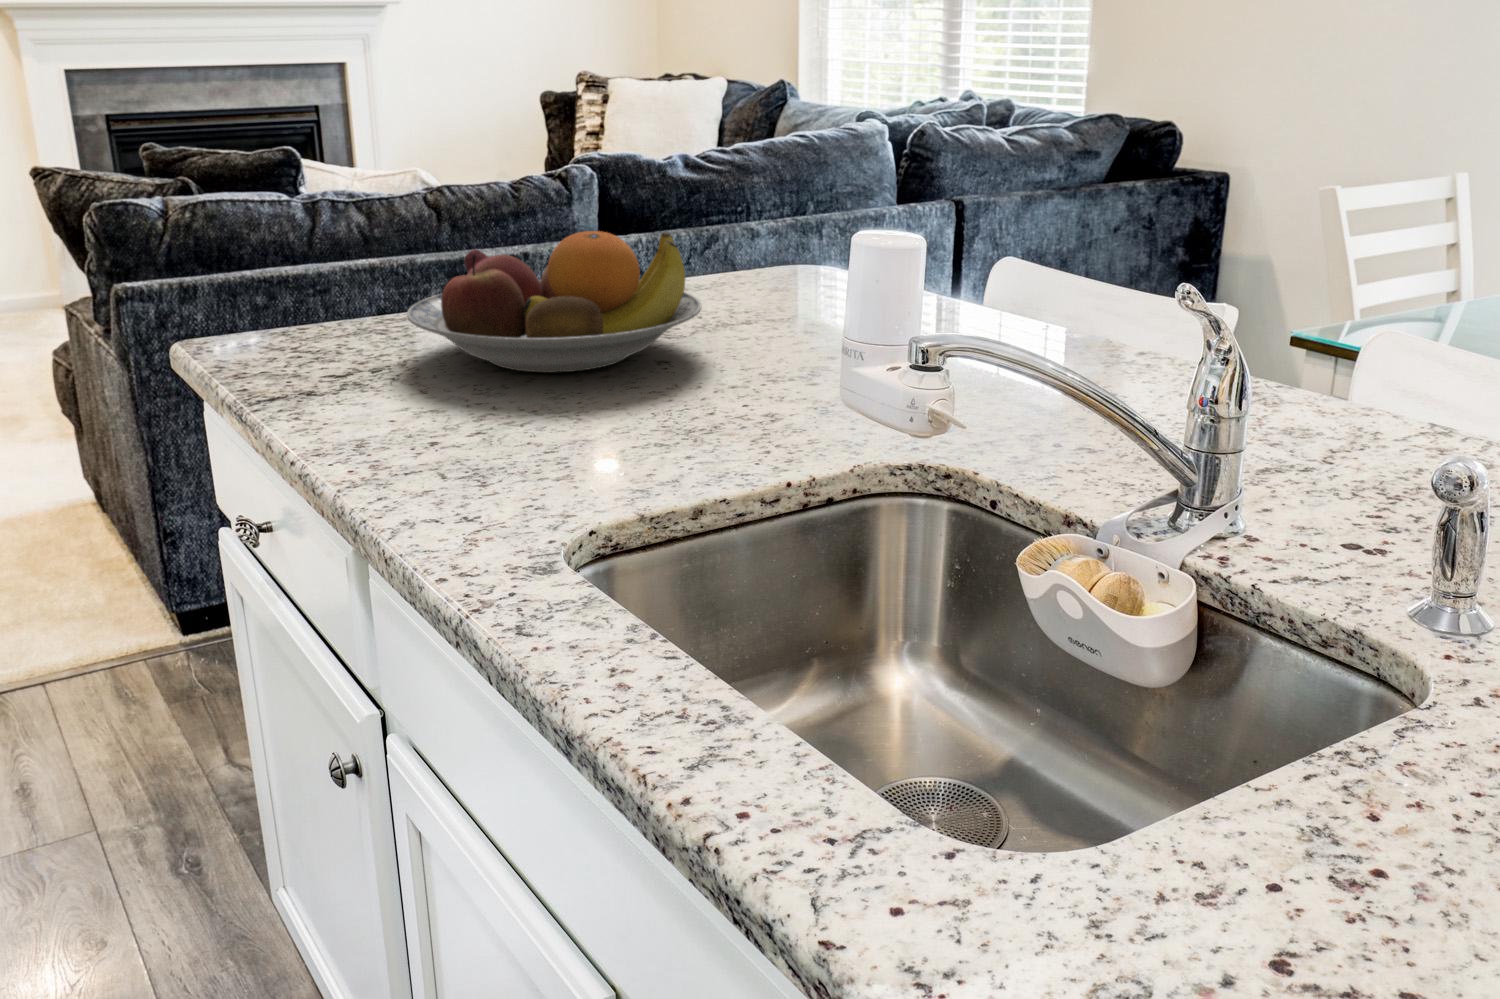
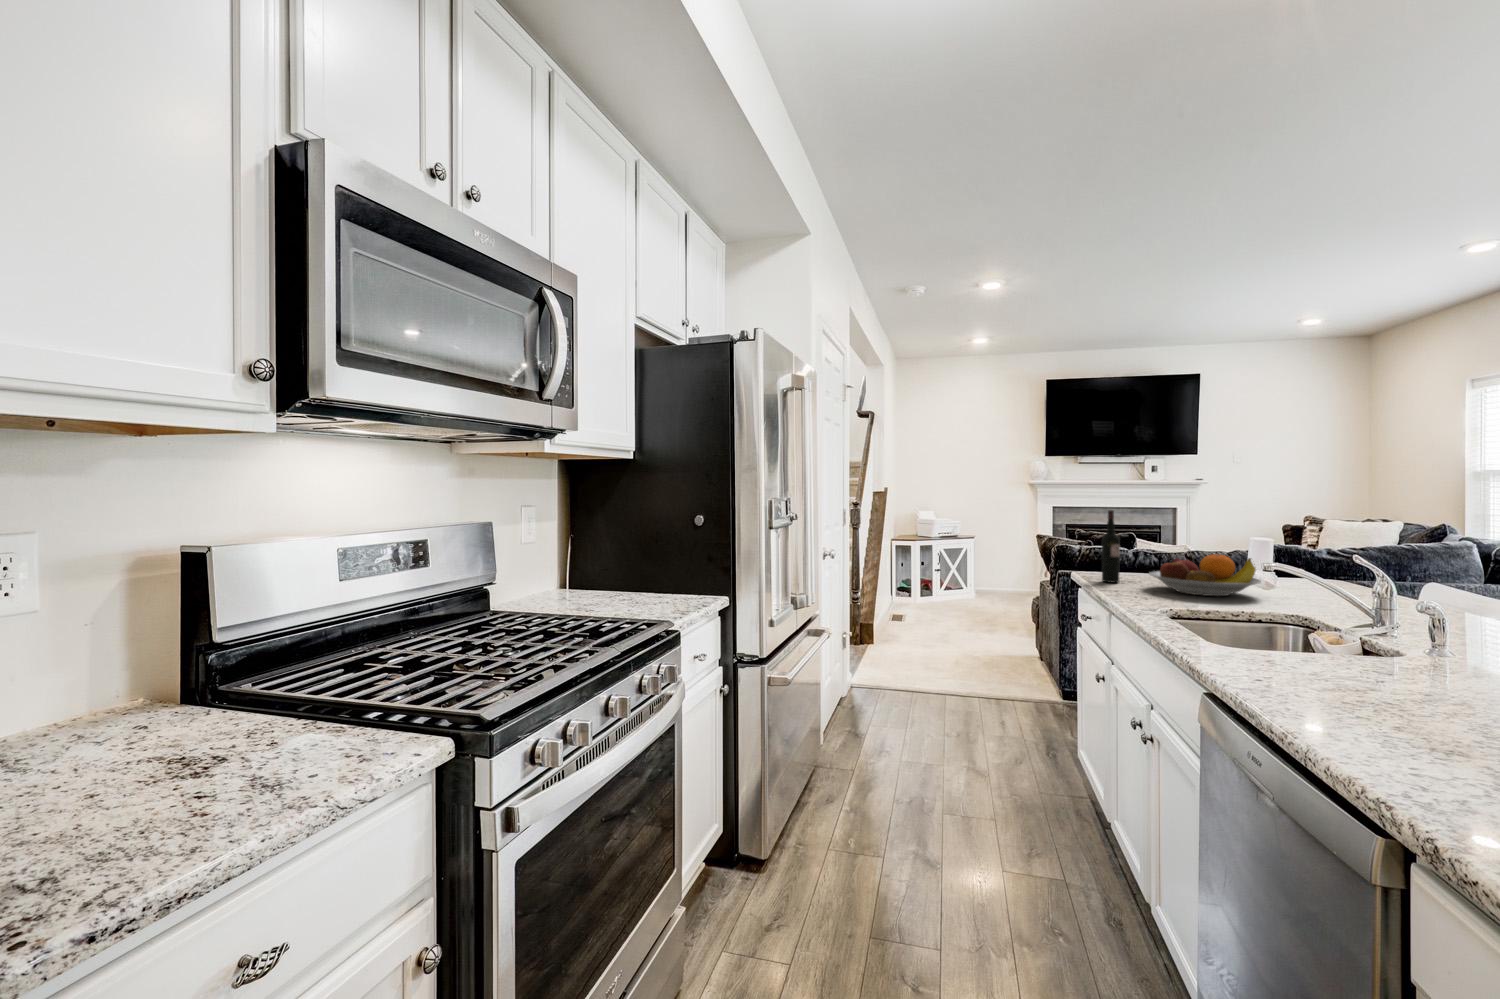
wine bottle: none [240,97,317,361] -> present [1102,510,1120,583]

